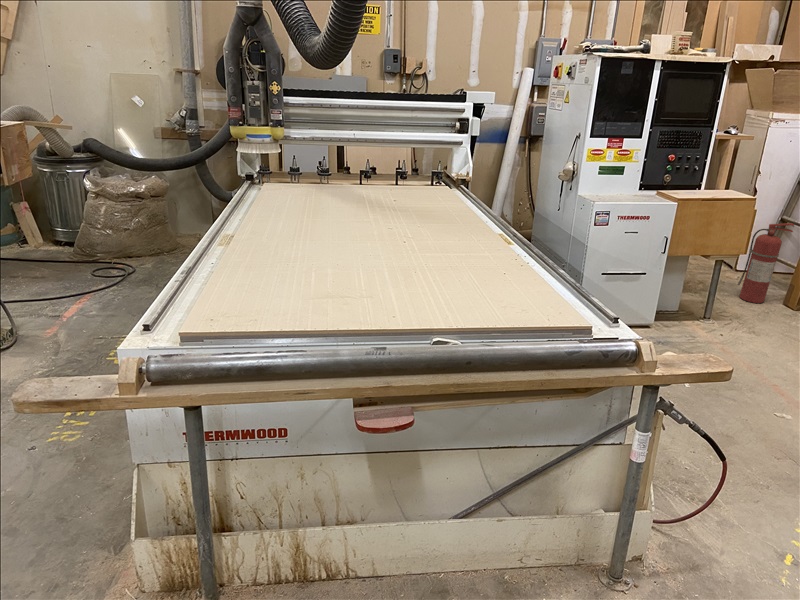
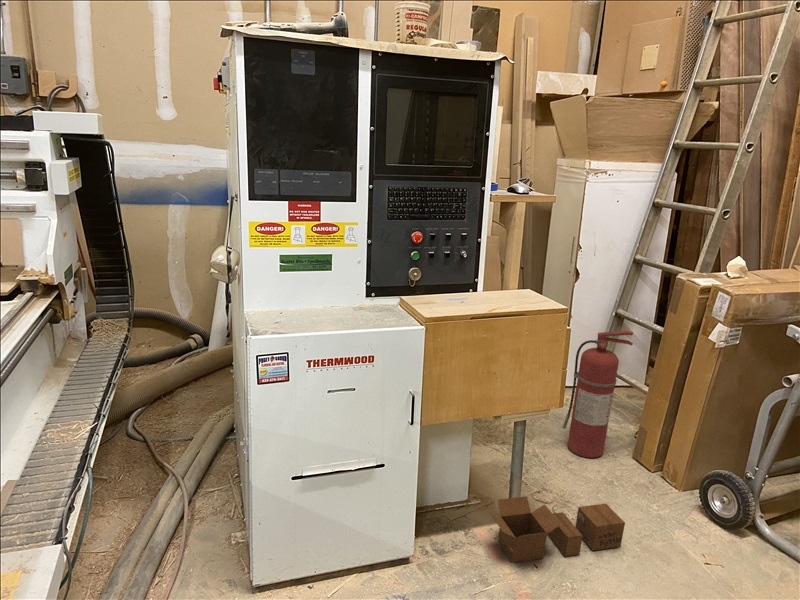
cardboard box: none [697,306,778,337] -> present [490,496,625,563]

